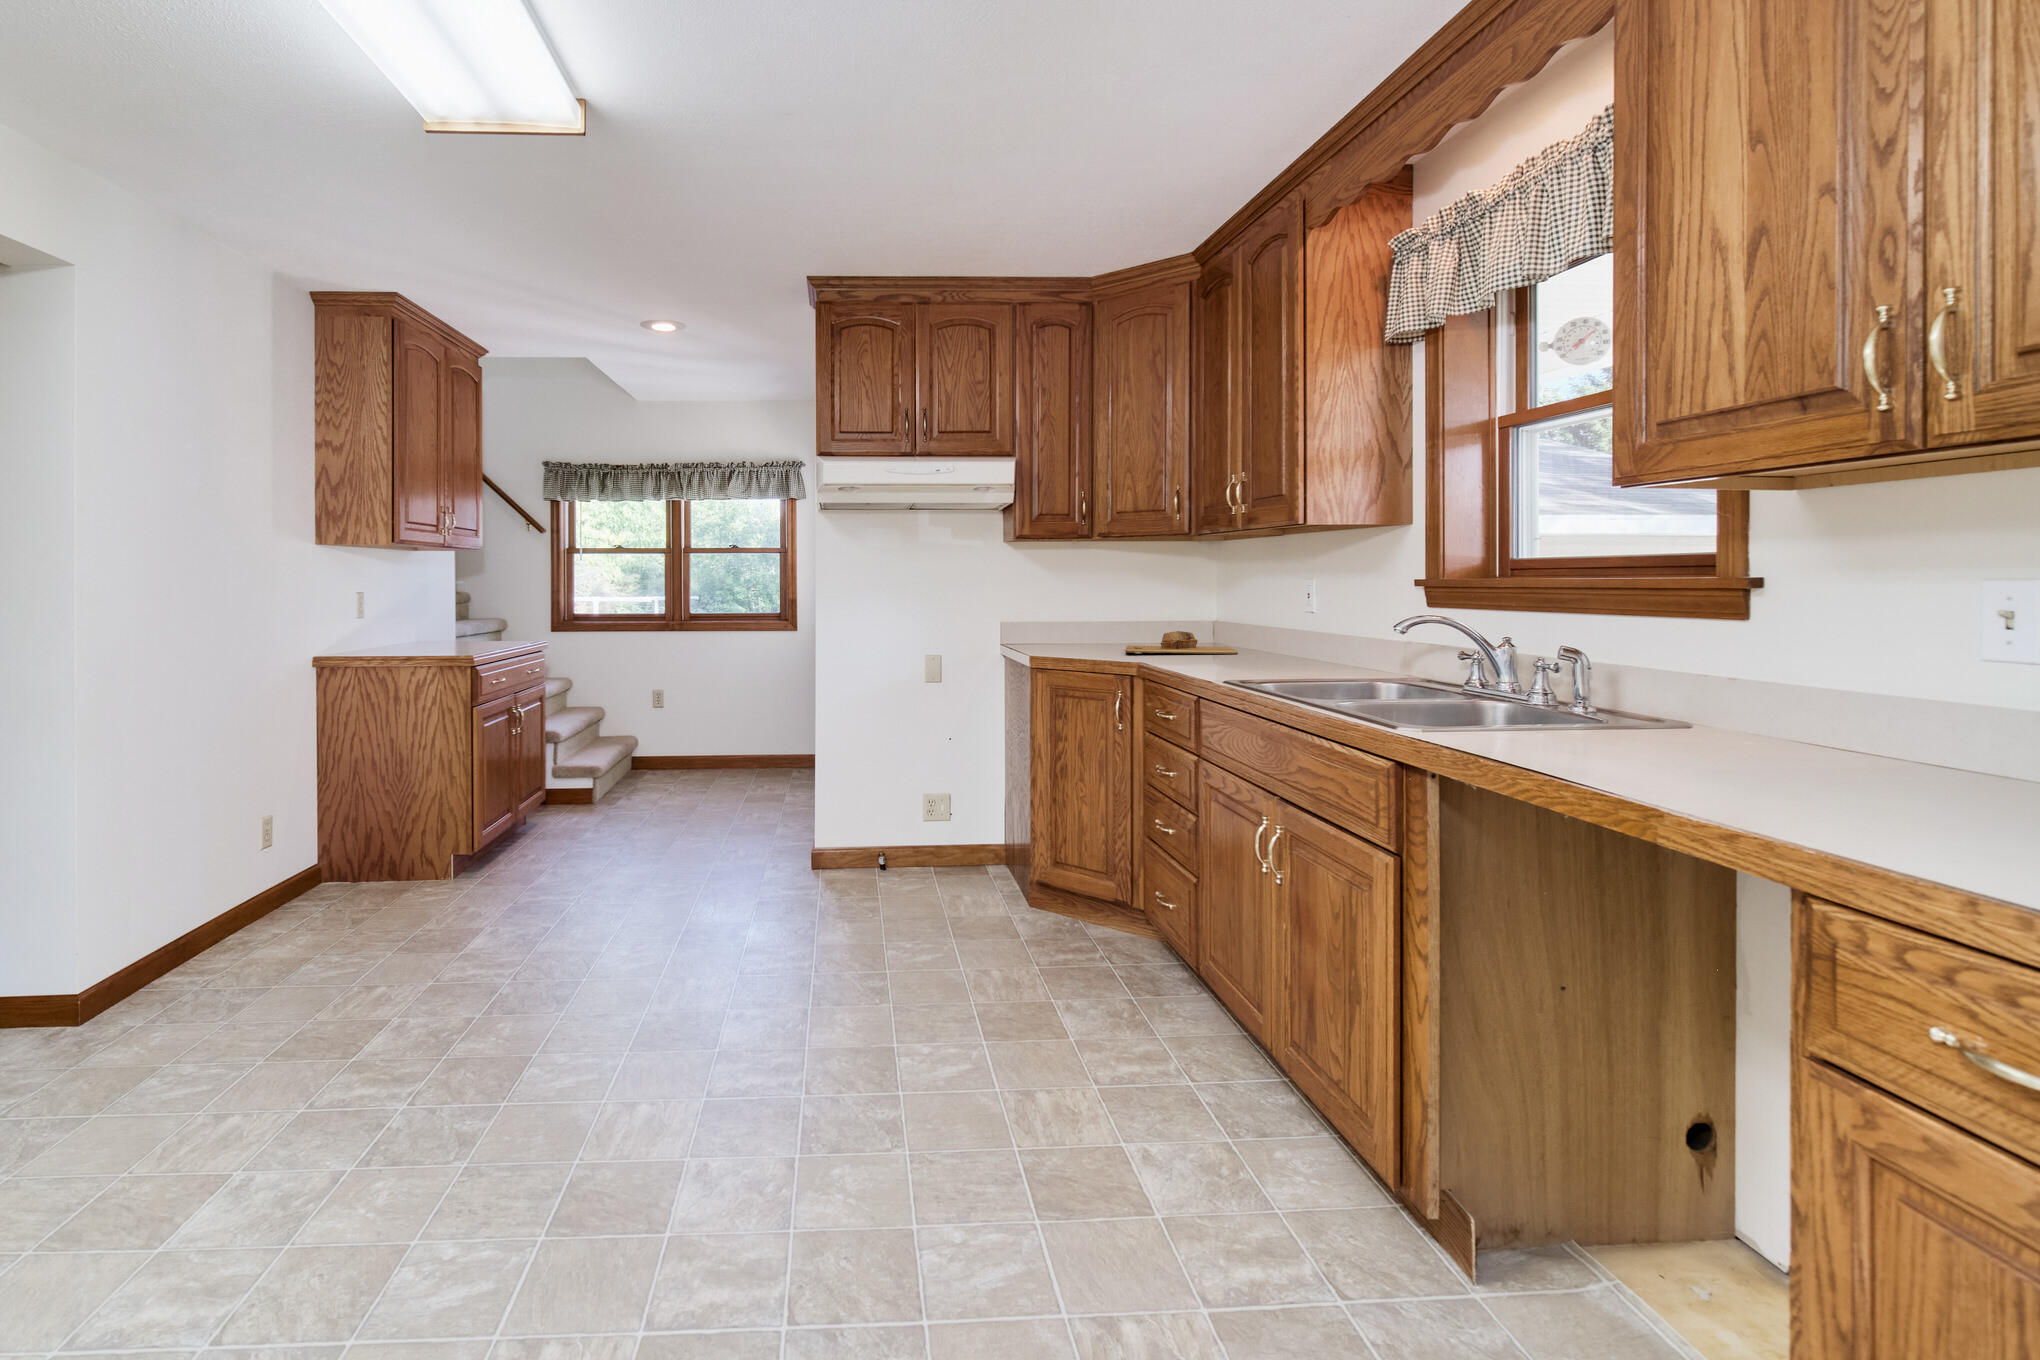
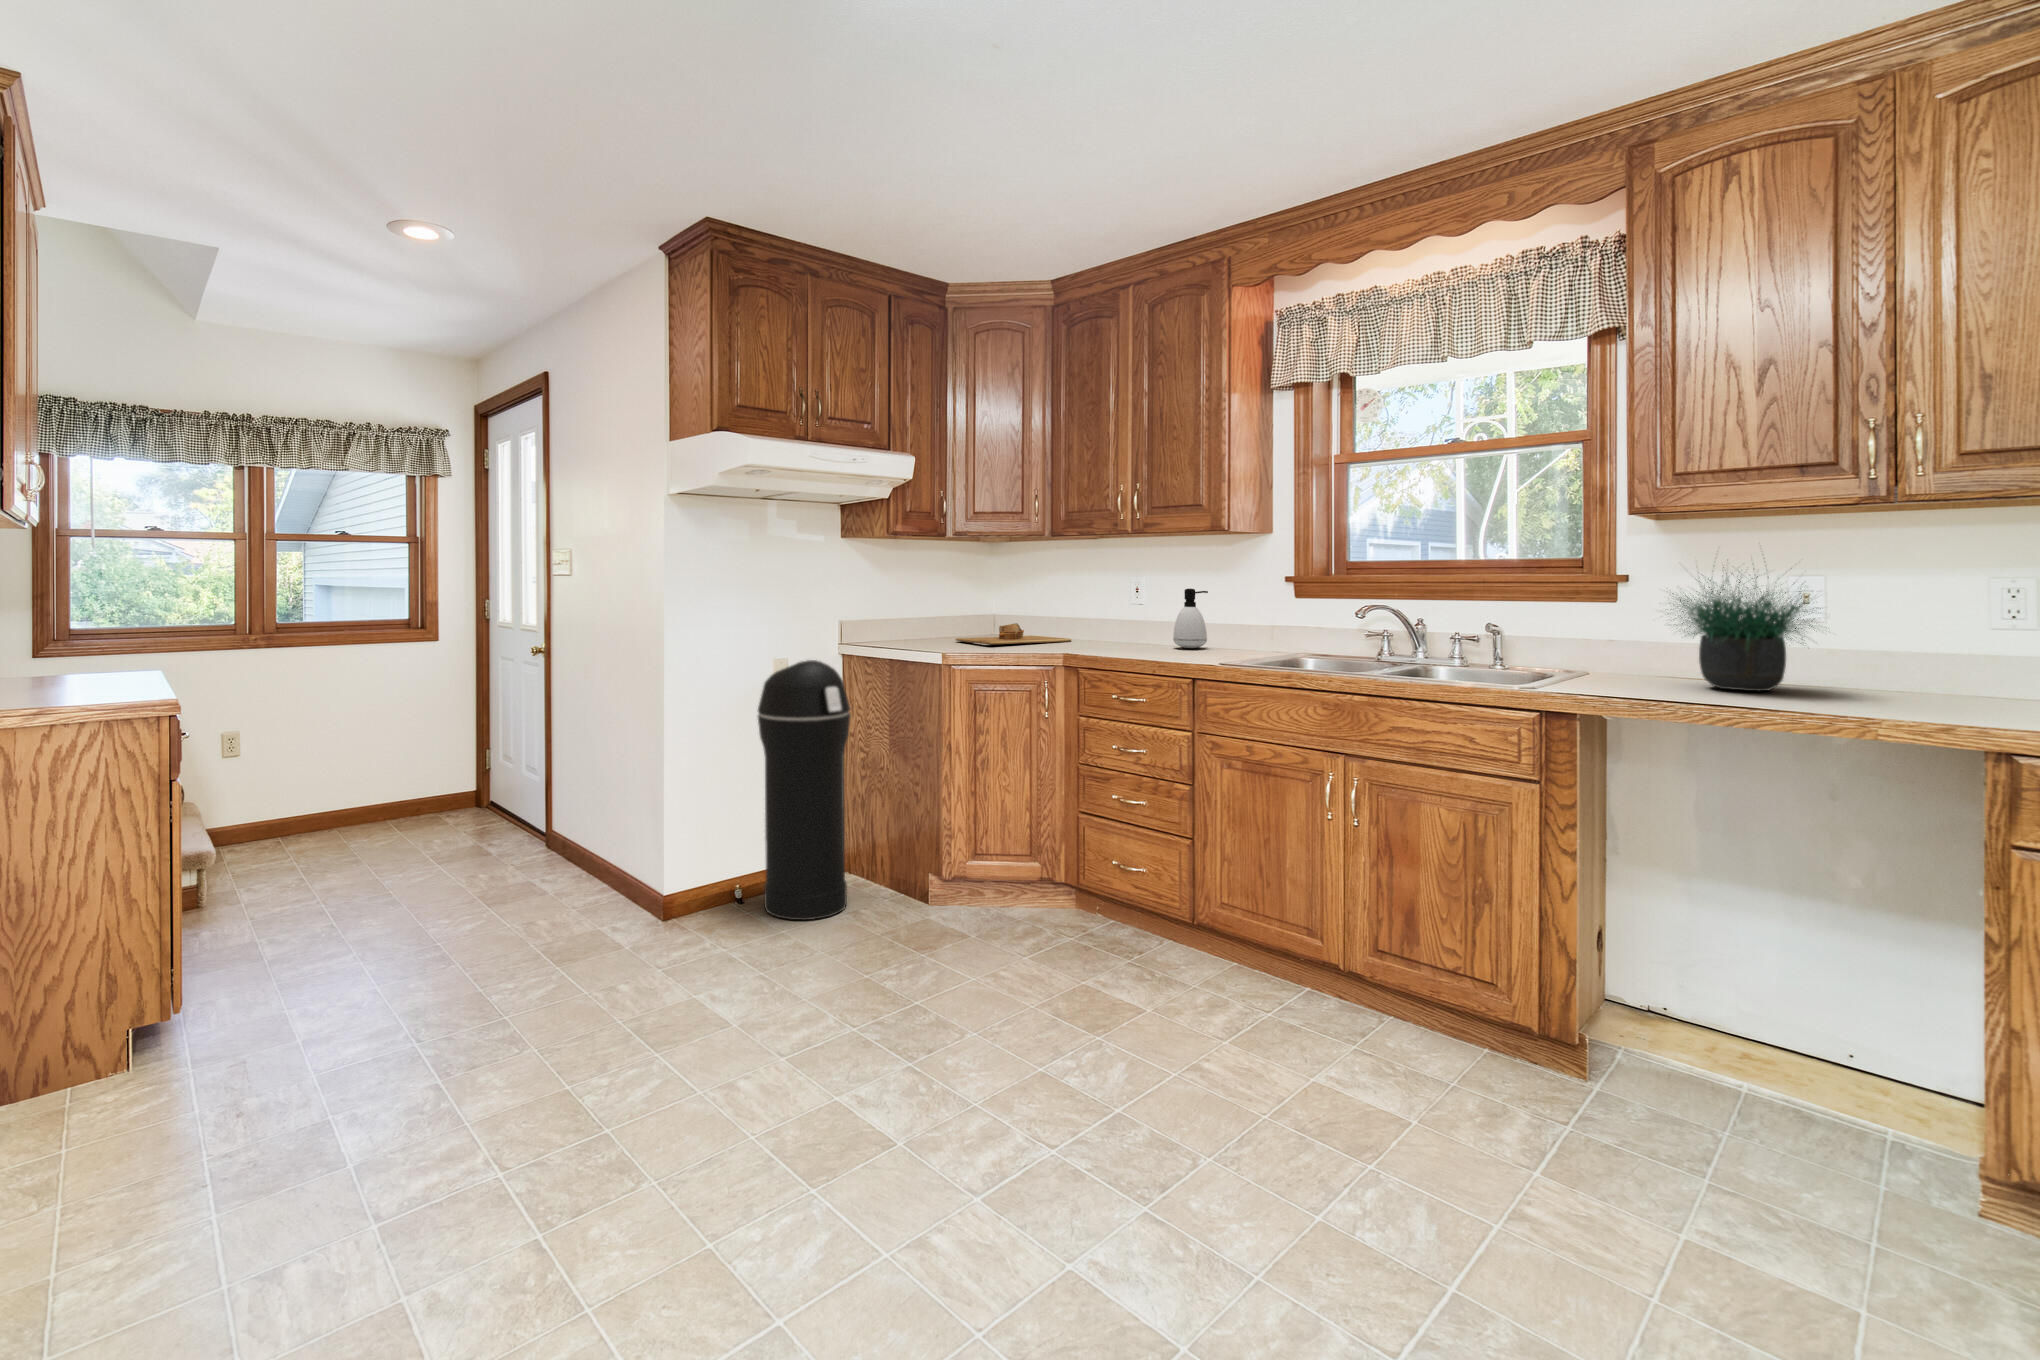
potted plant: none [1577,523,1891,765] -> present [1667,567,1821,691]
soap dispenser: none [1292,595,1334,667] -> present [1173,589,1208,648]
trash can: none [884,658,970,898] -> present [758,660,851,920]

